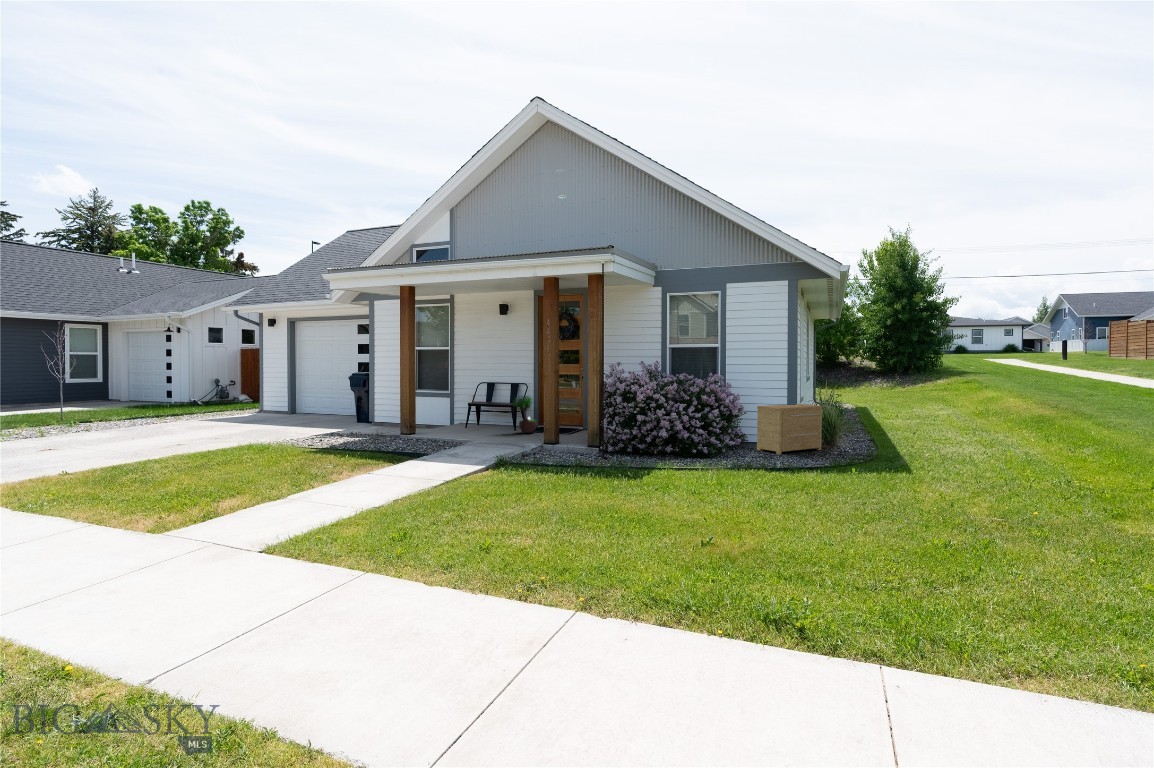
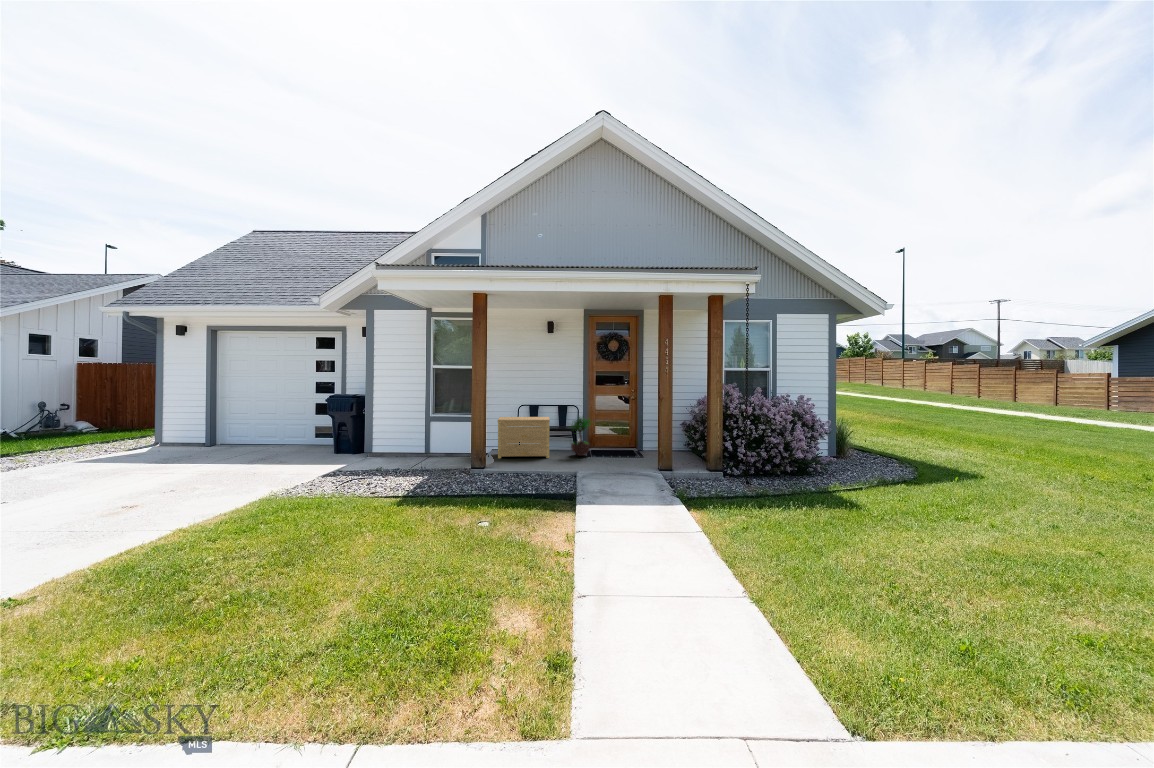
side table: present [757,404,822,454] -> present [498,417,550,458]

